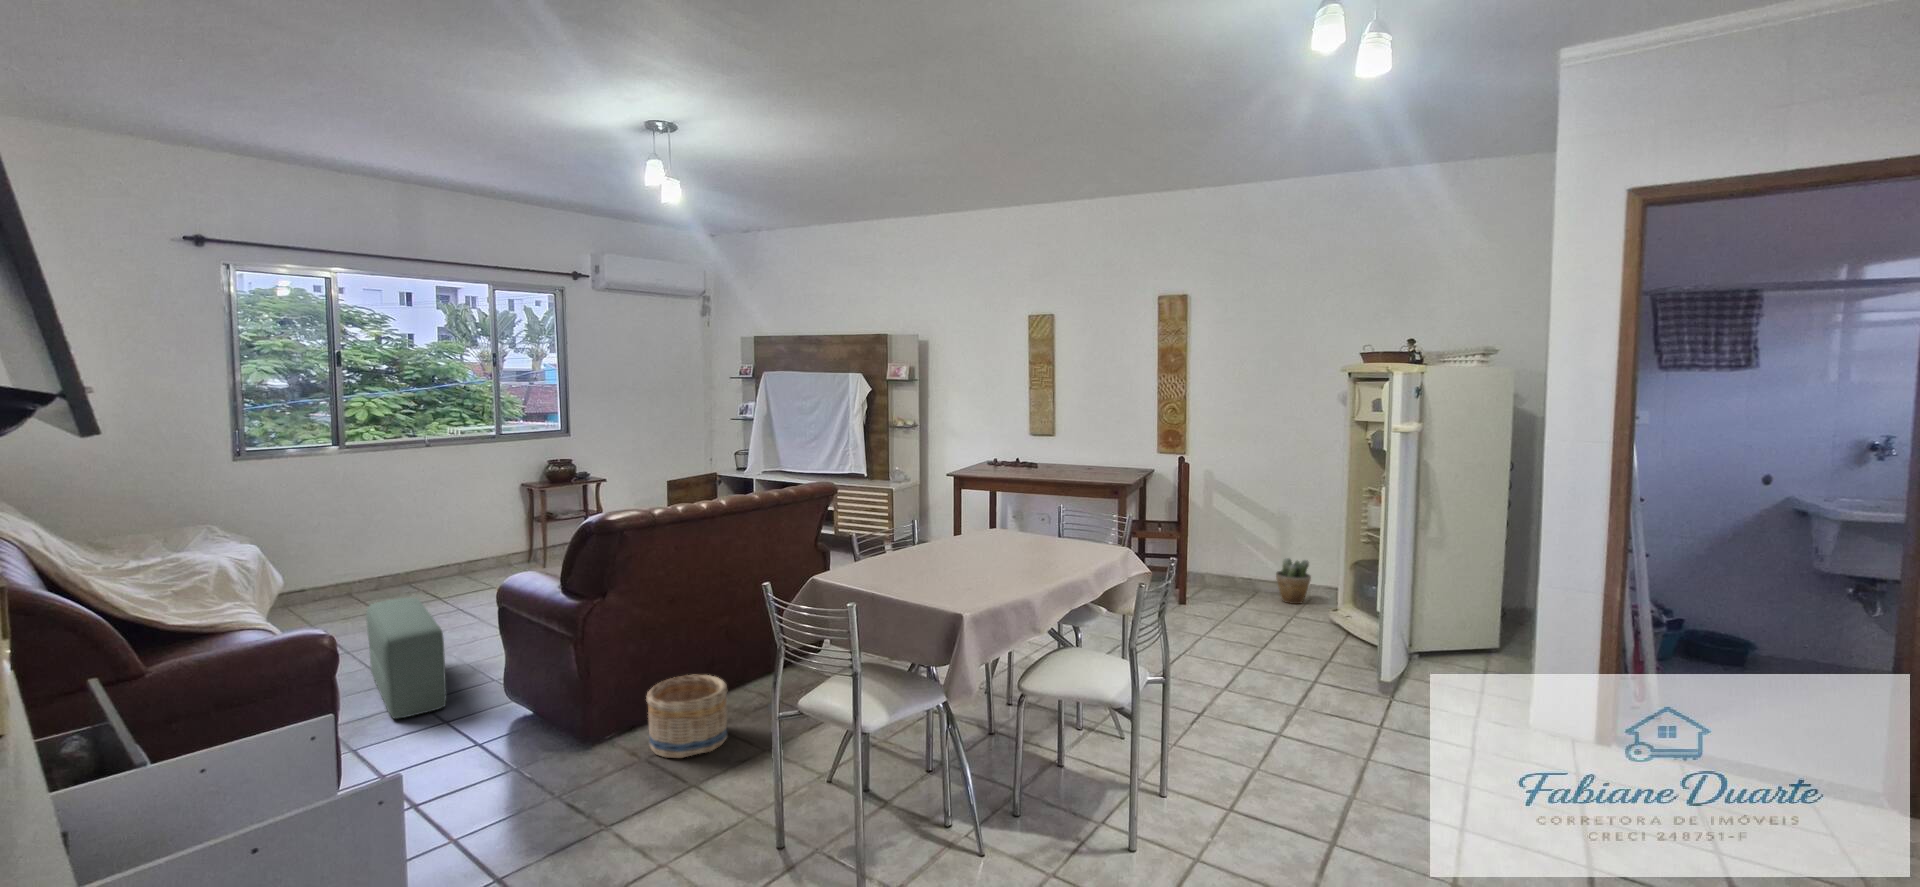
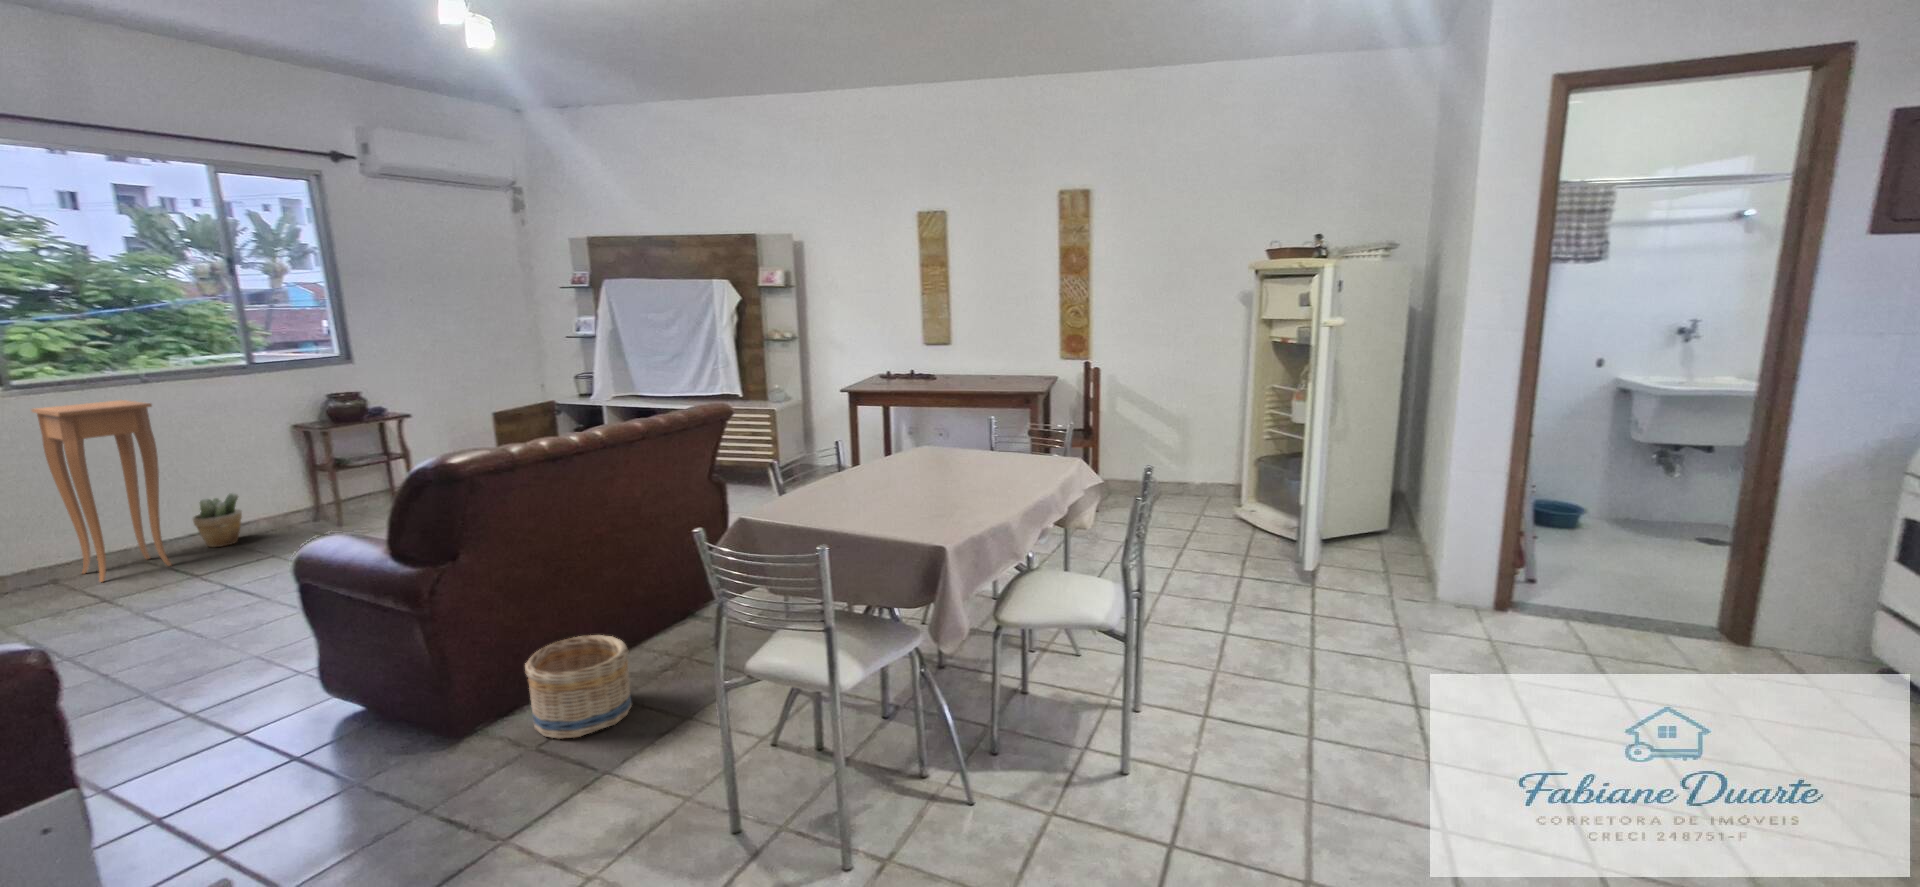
side table: none [344,461,421,601] -> present [32,400,171,582]
potted plant: present [1276,558,1311,604] -> present [192,493,242,547]
pouf: present [366,598,446,718] -> none [97,573,237,732]

